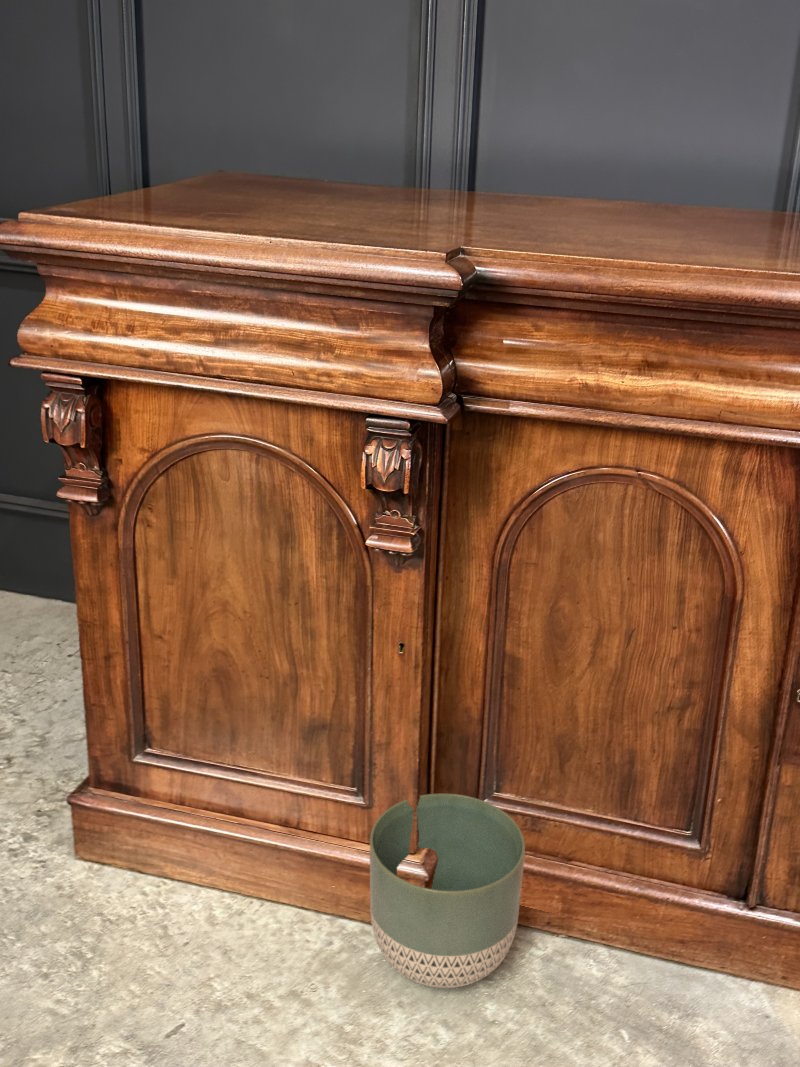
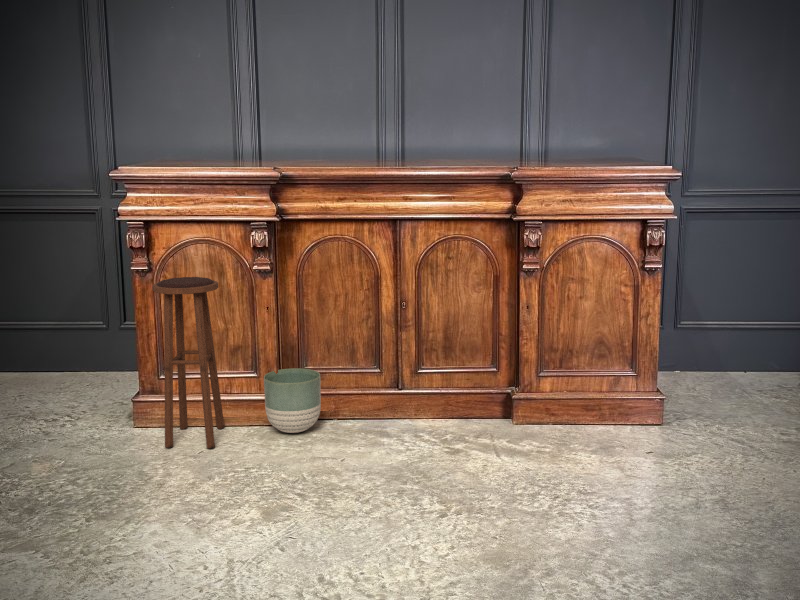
stool: none [70,548,277,1011] -> present [152,277,224,448]

